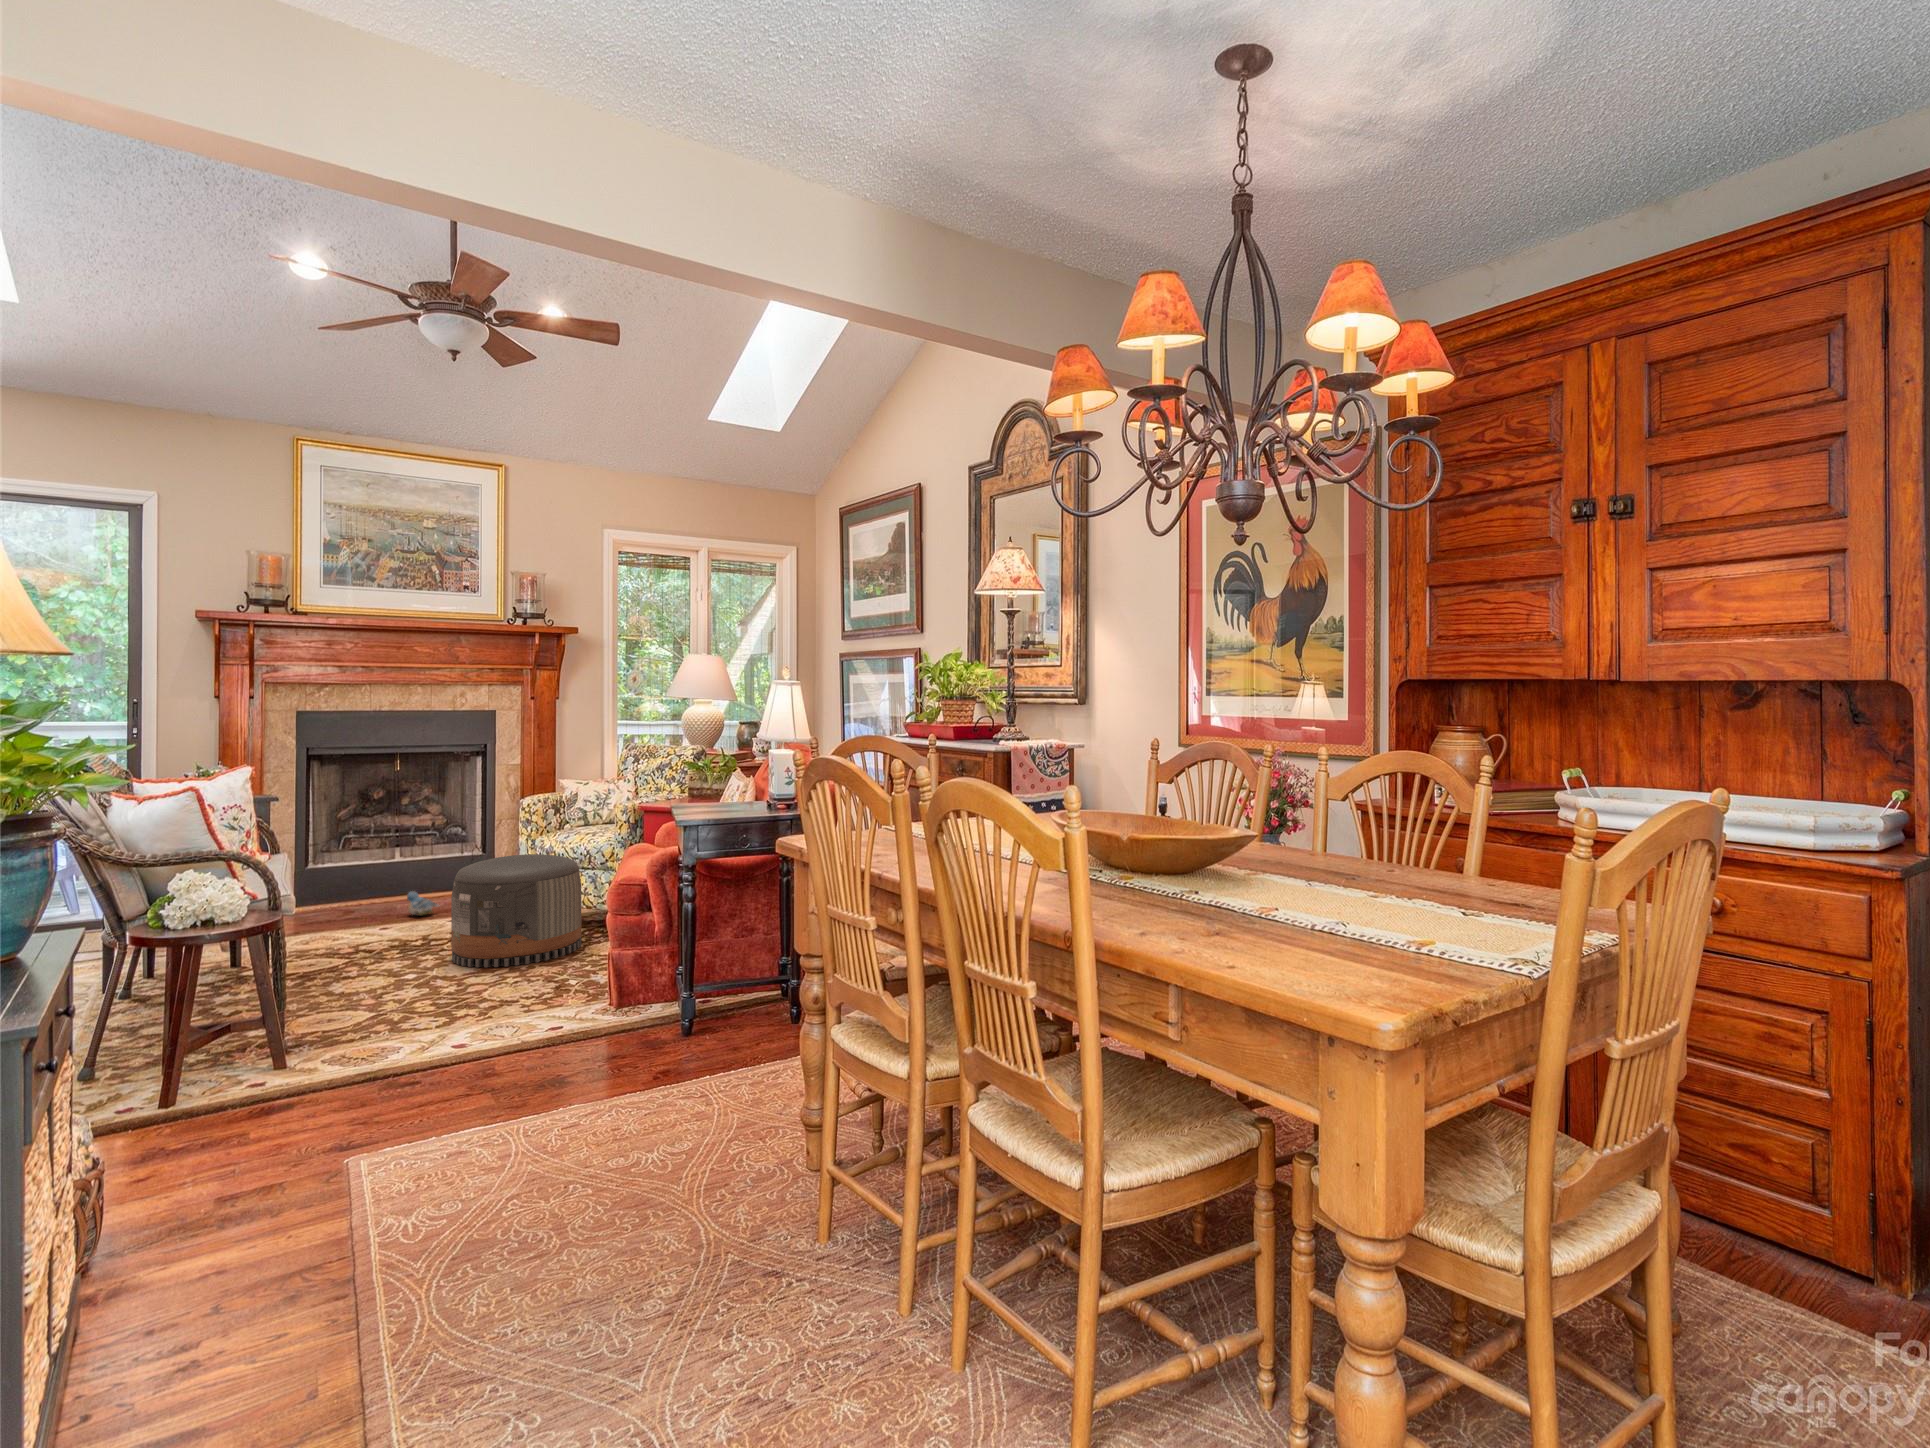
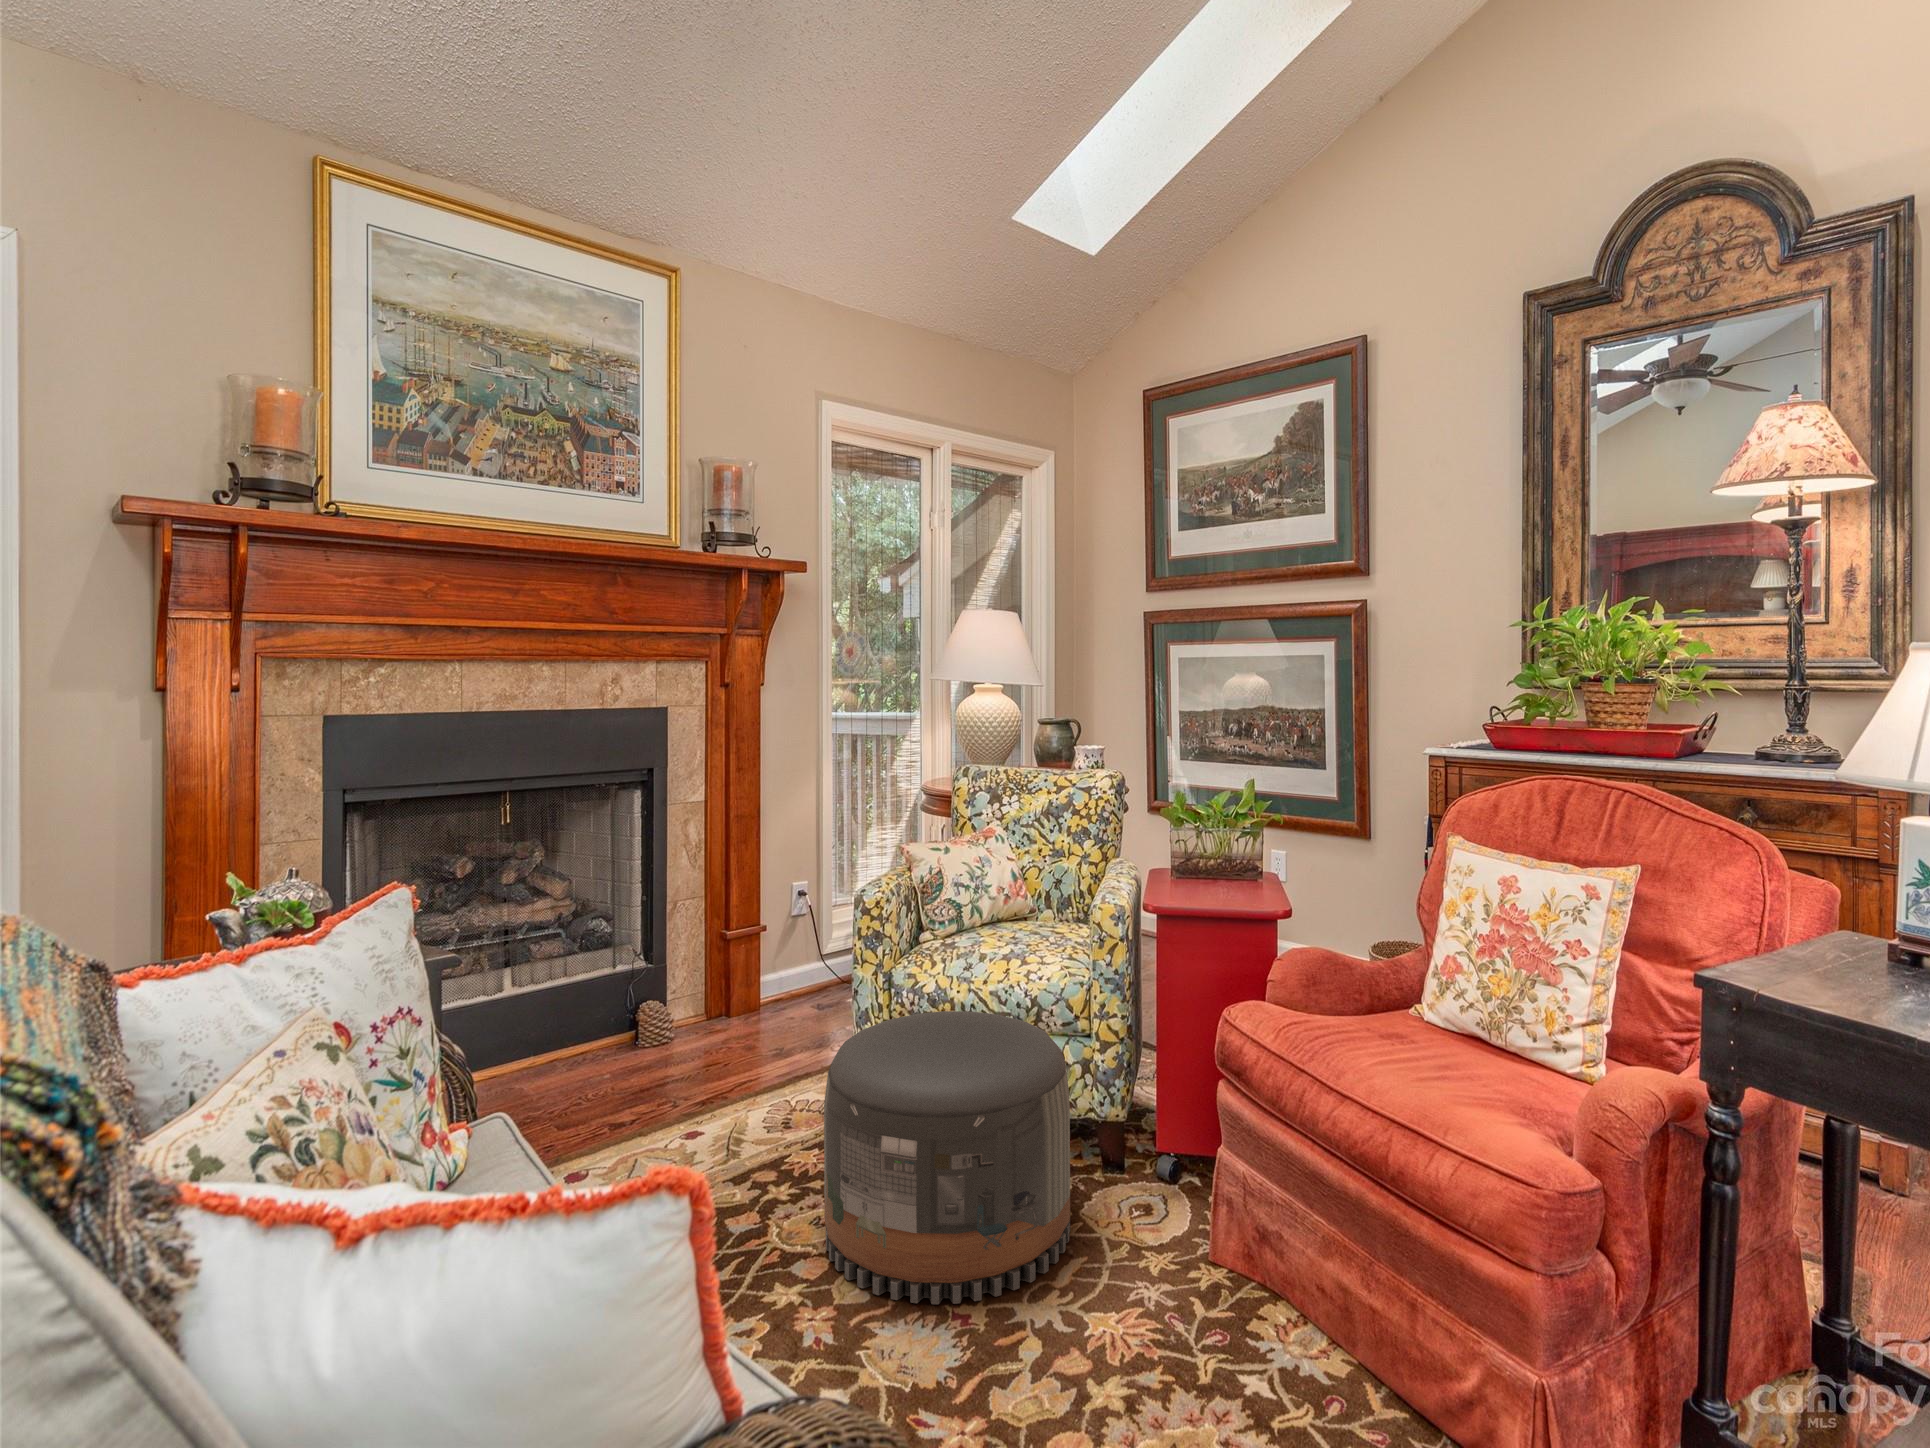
plush toy: present [407,891,438,916] -> none [571,1063,635,1112]

